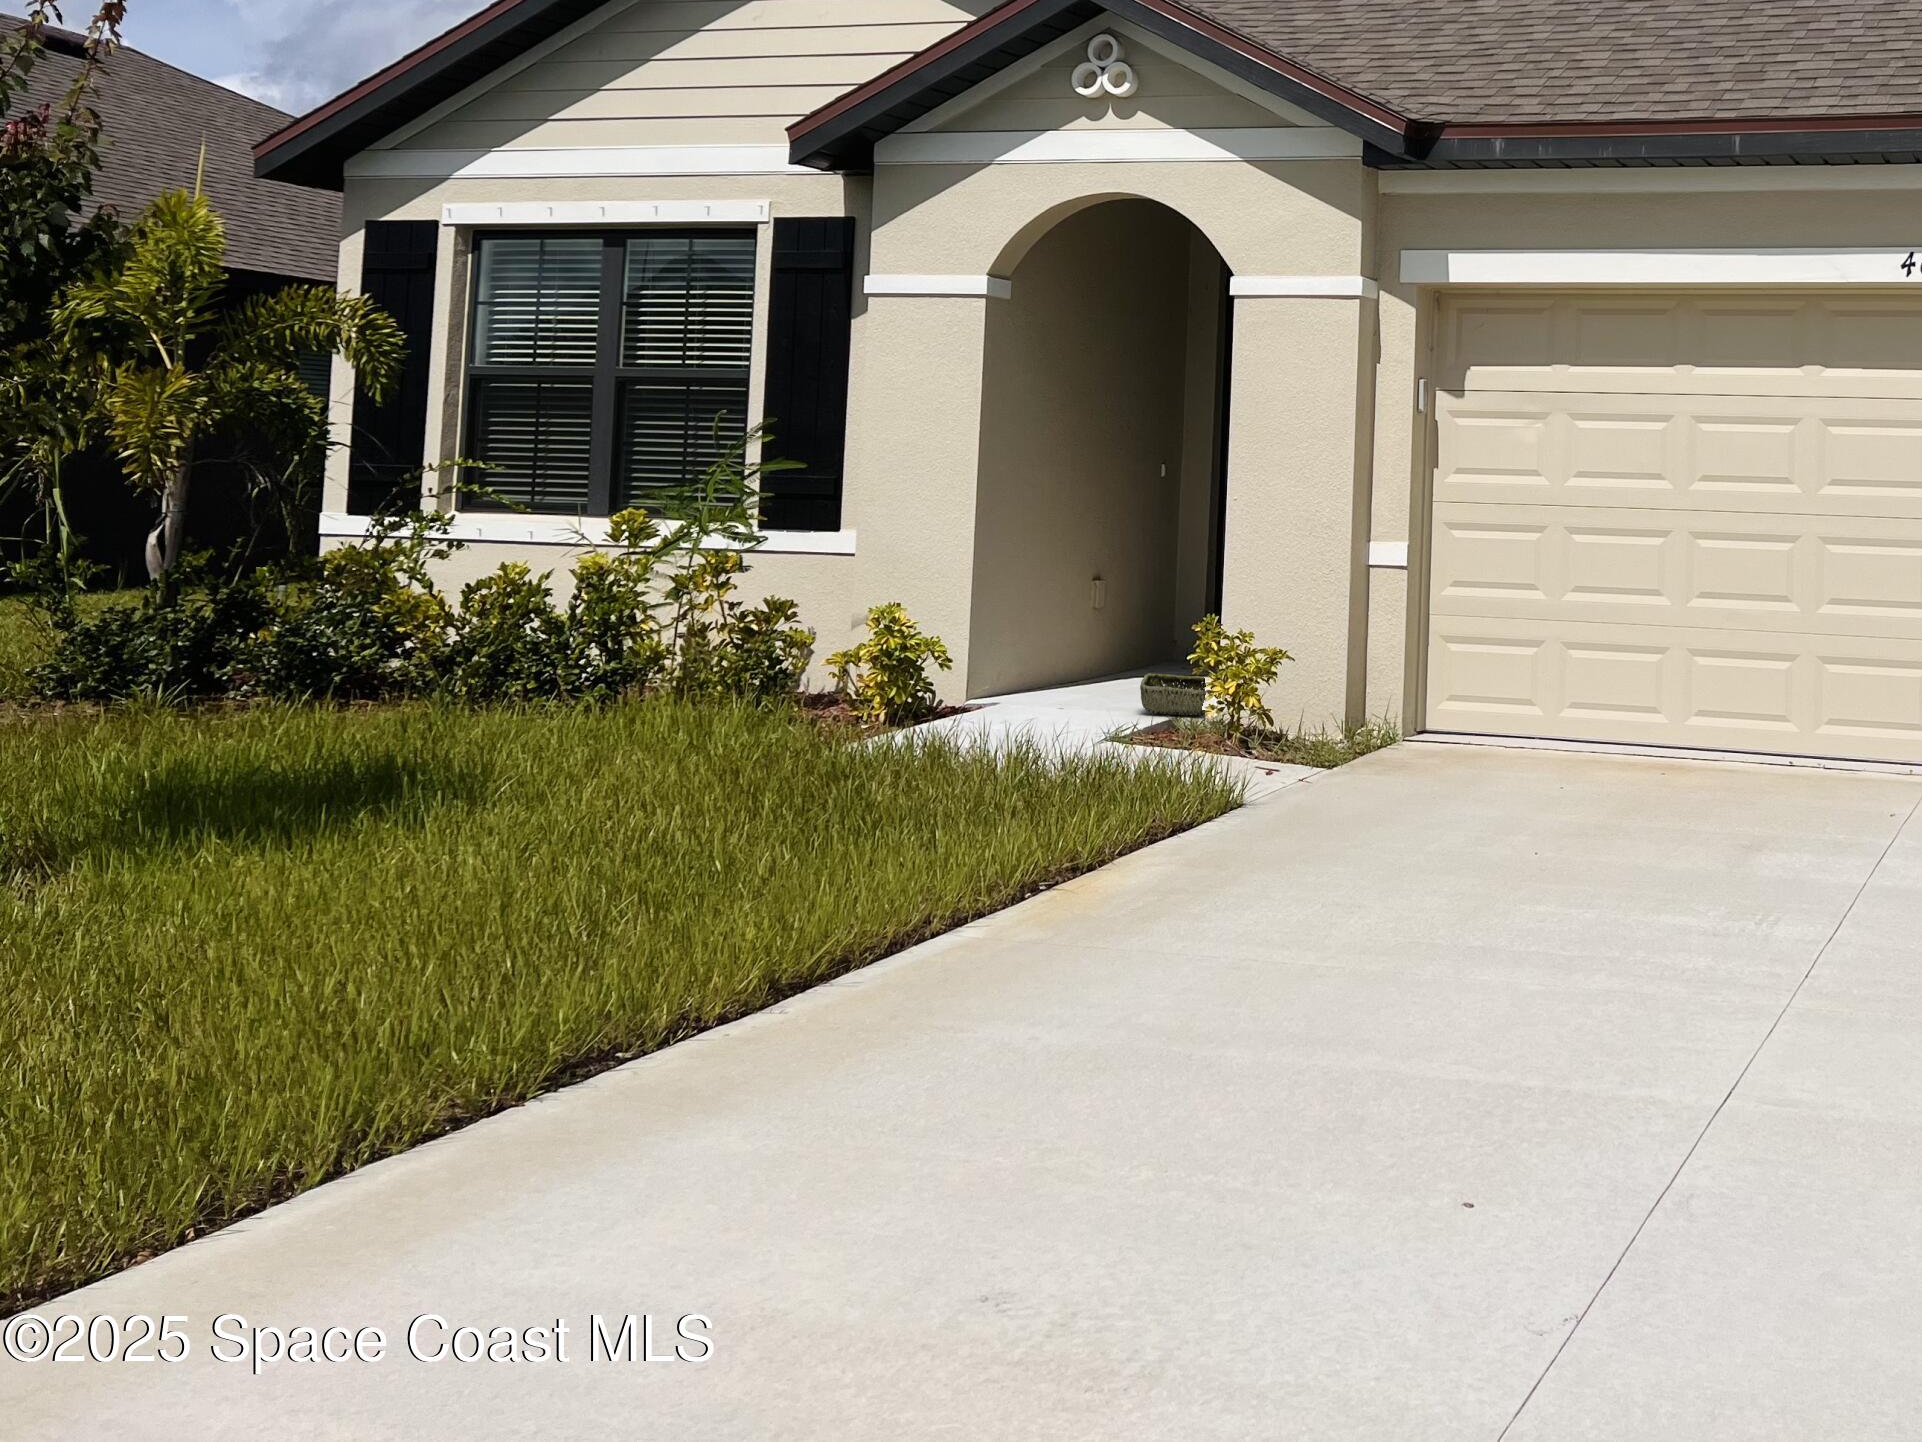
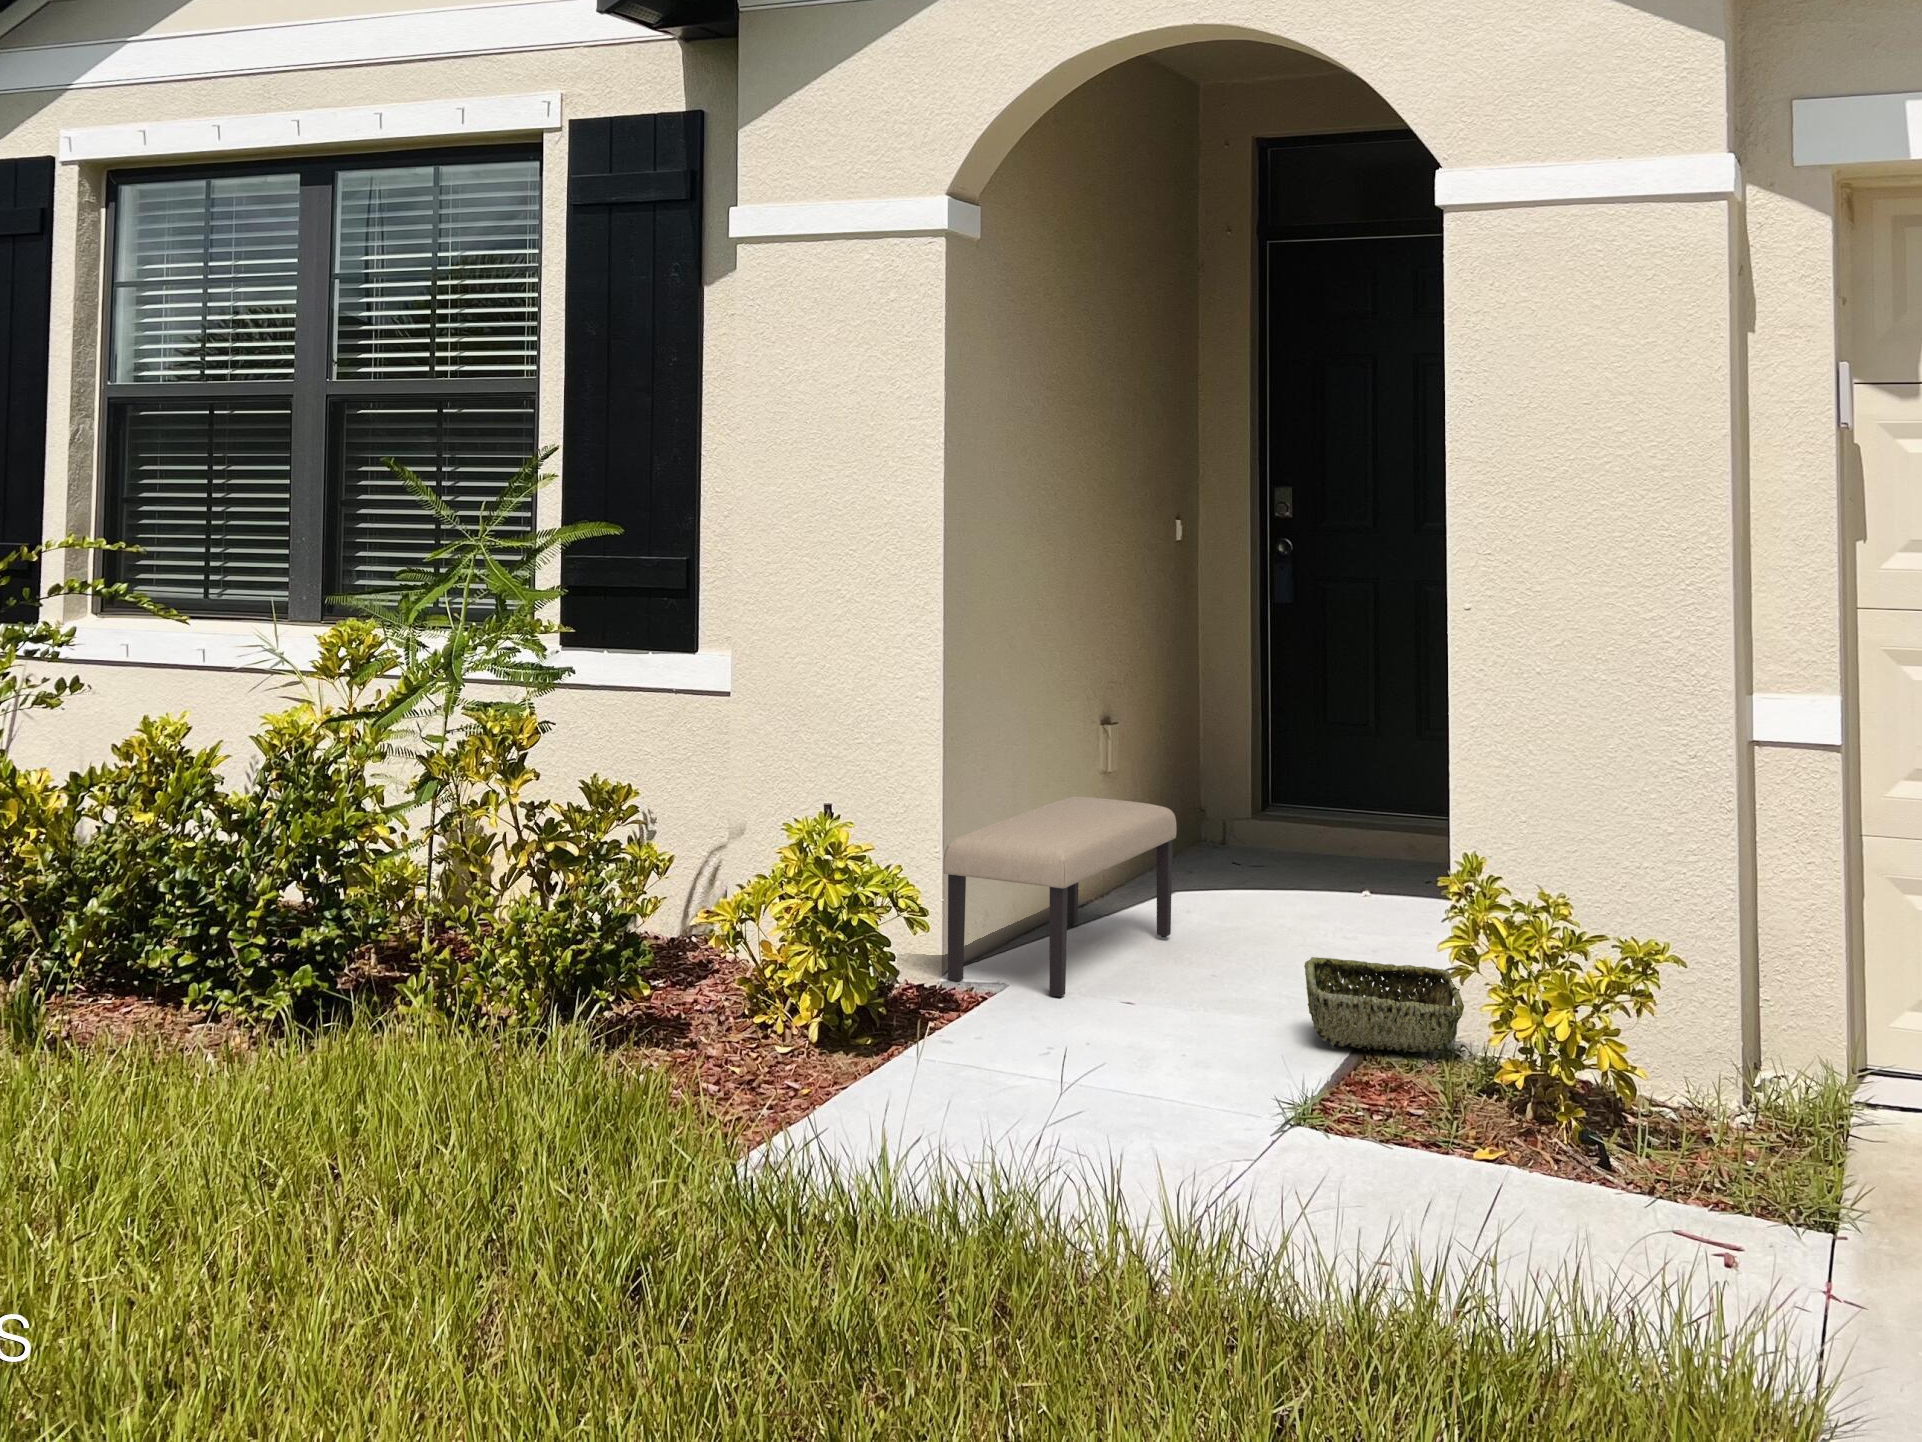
bench: none [966,609,1111,701] -> present [943,796,1177,998]

